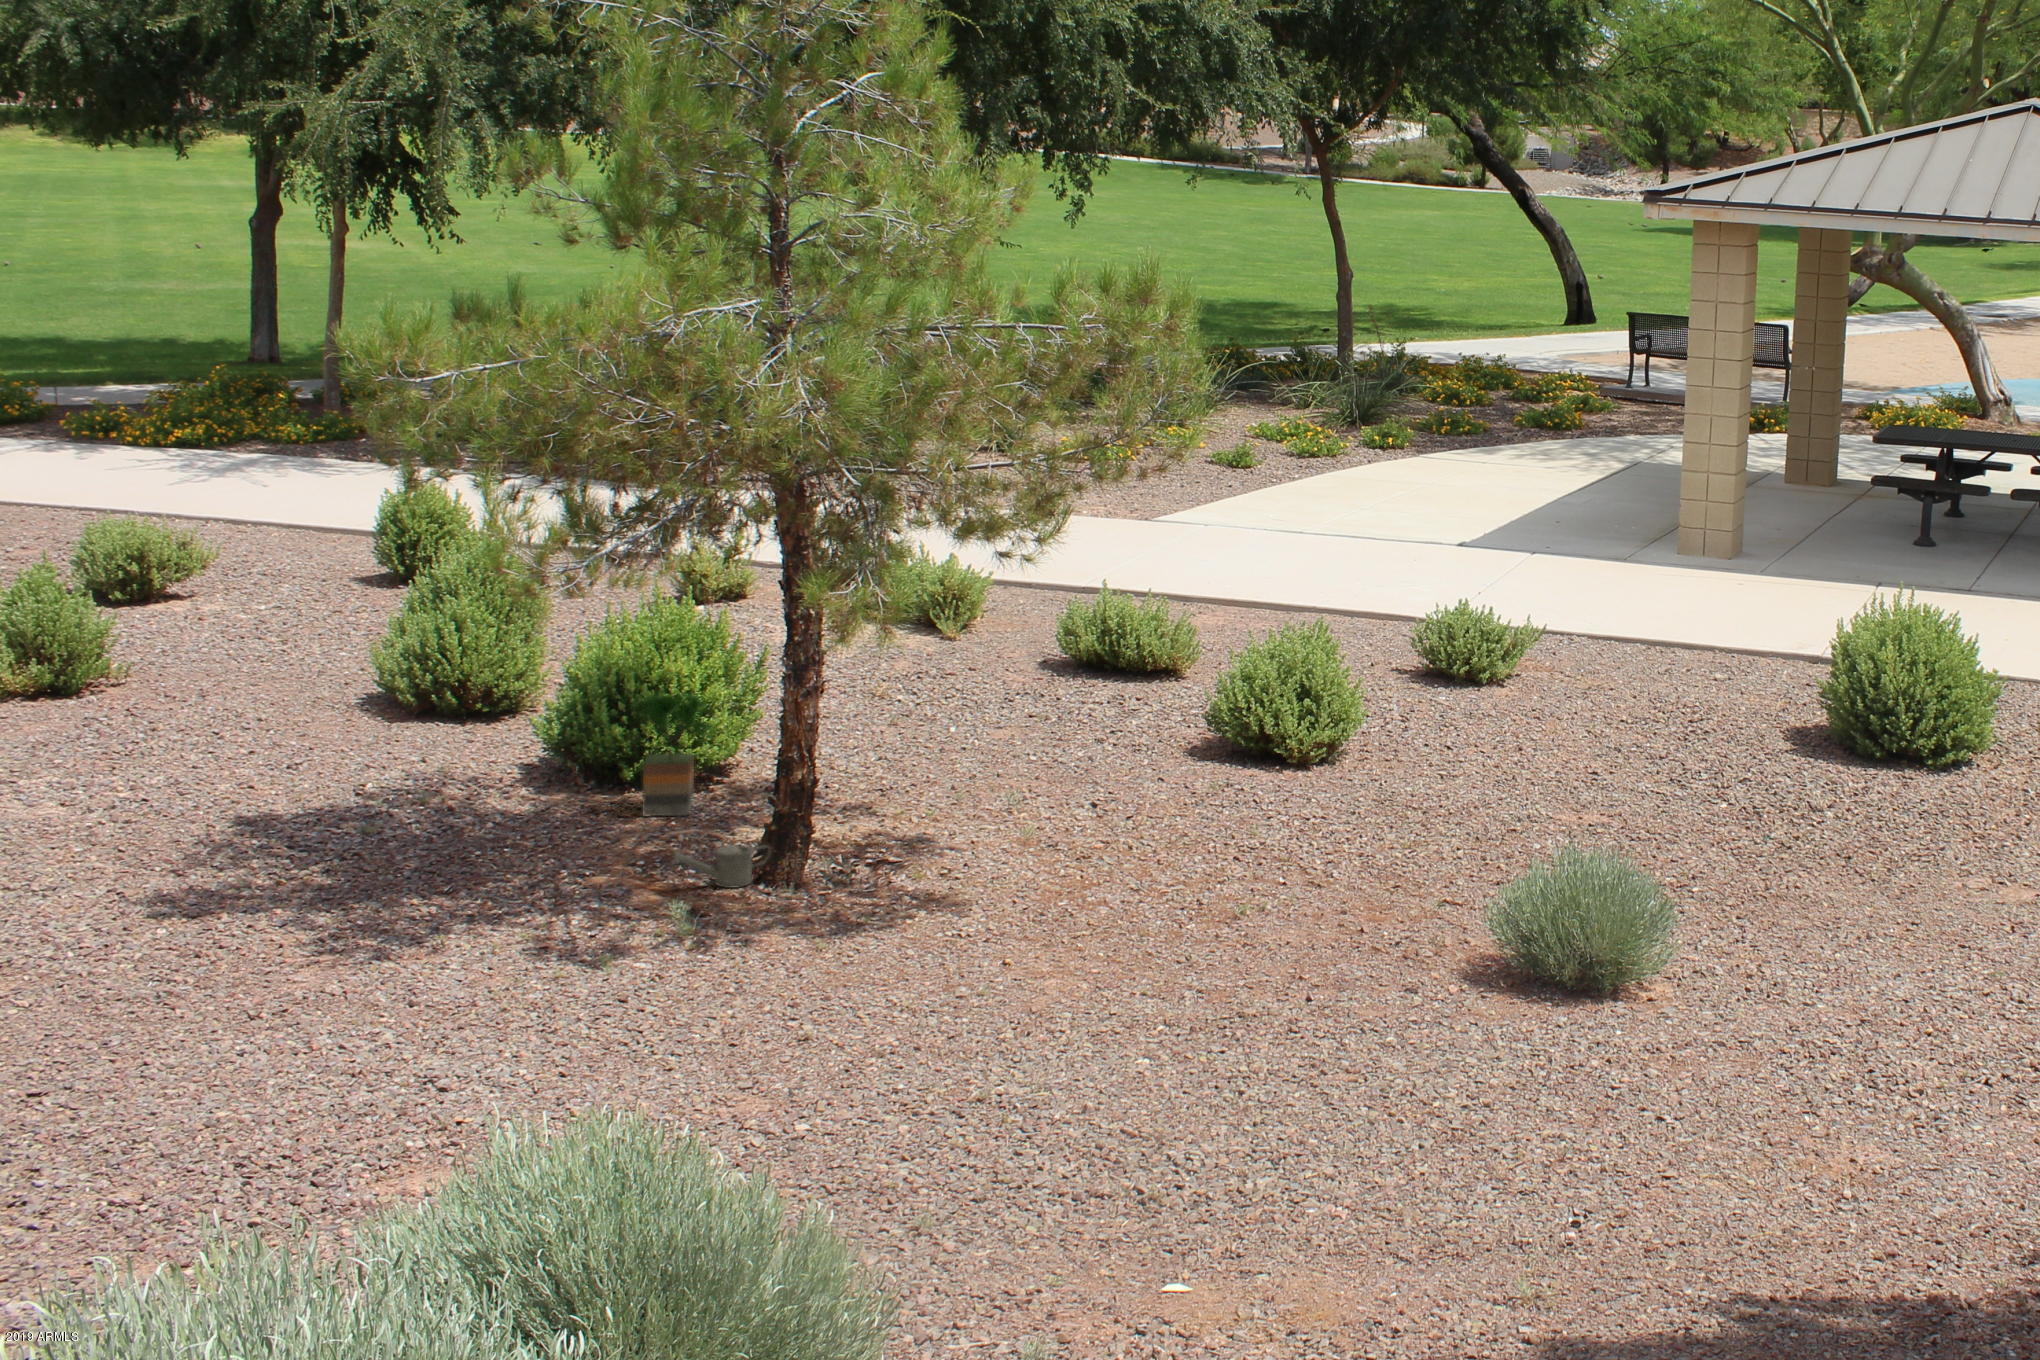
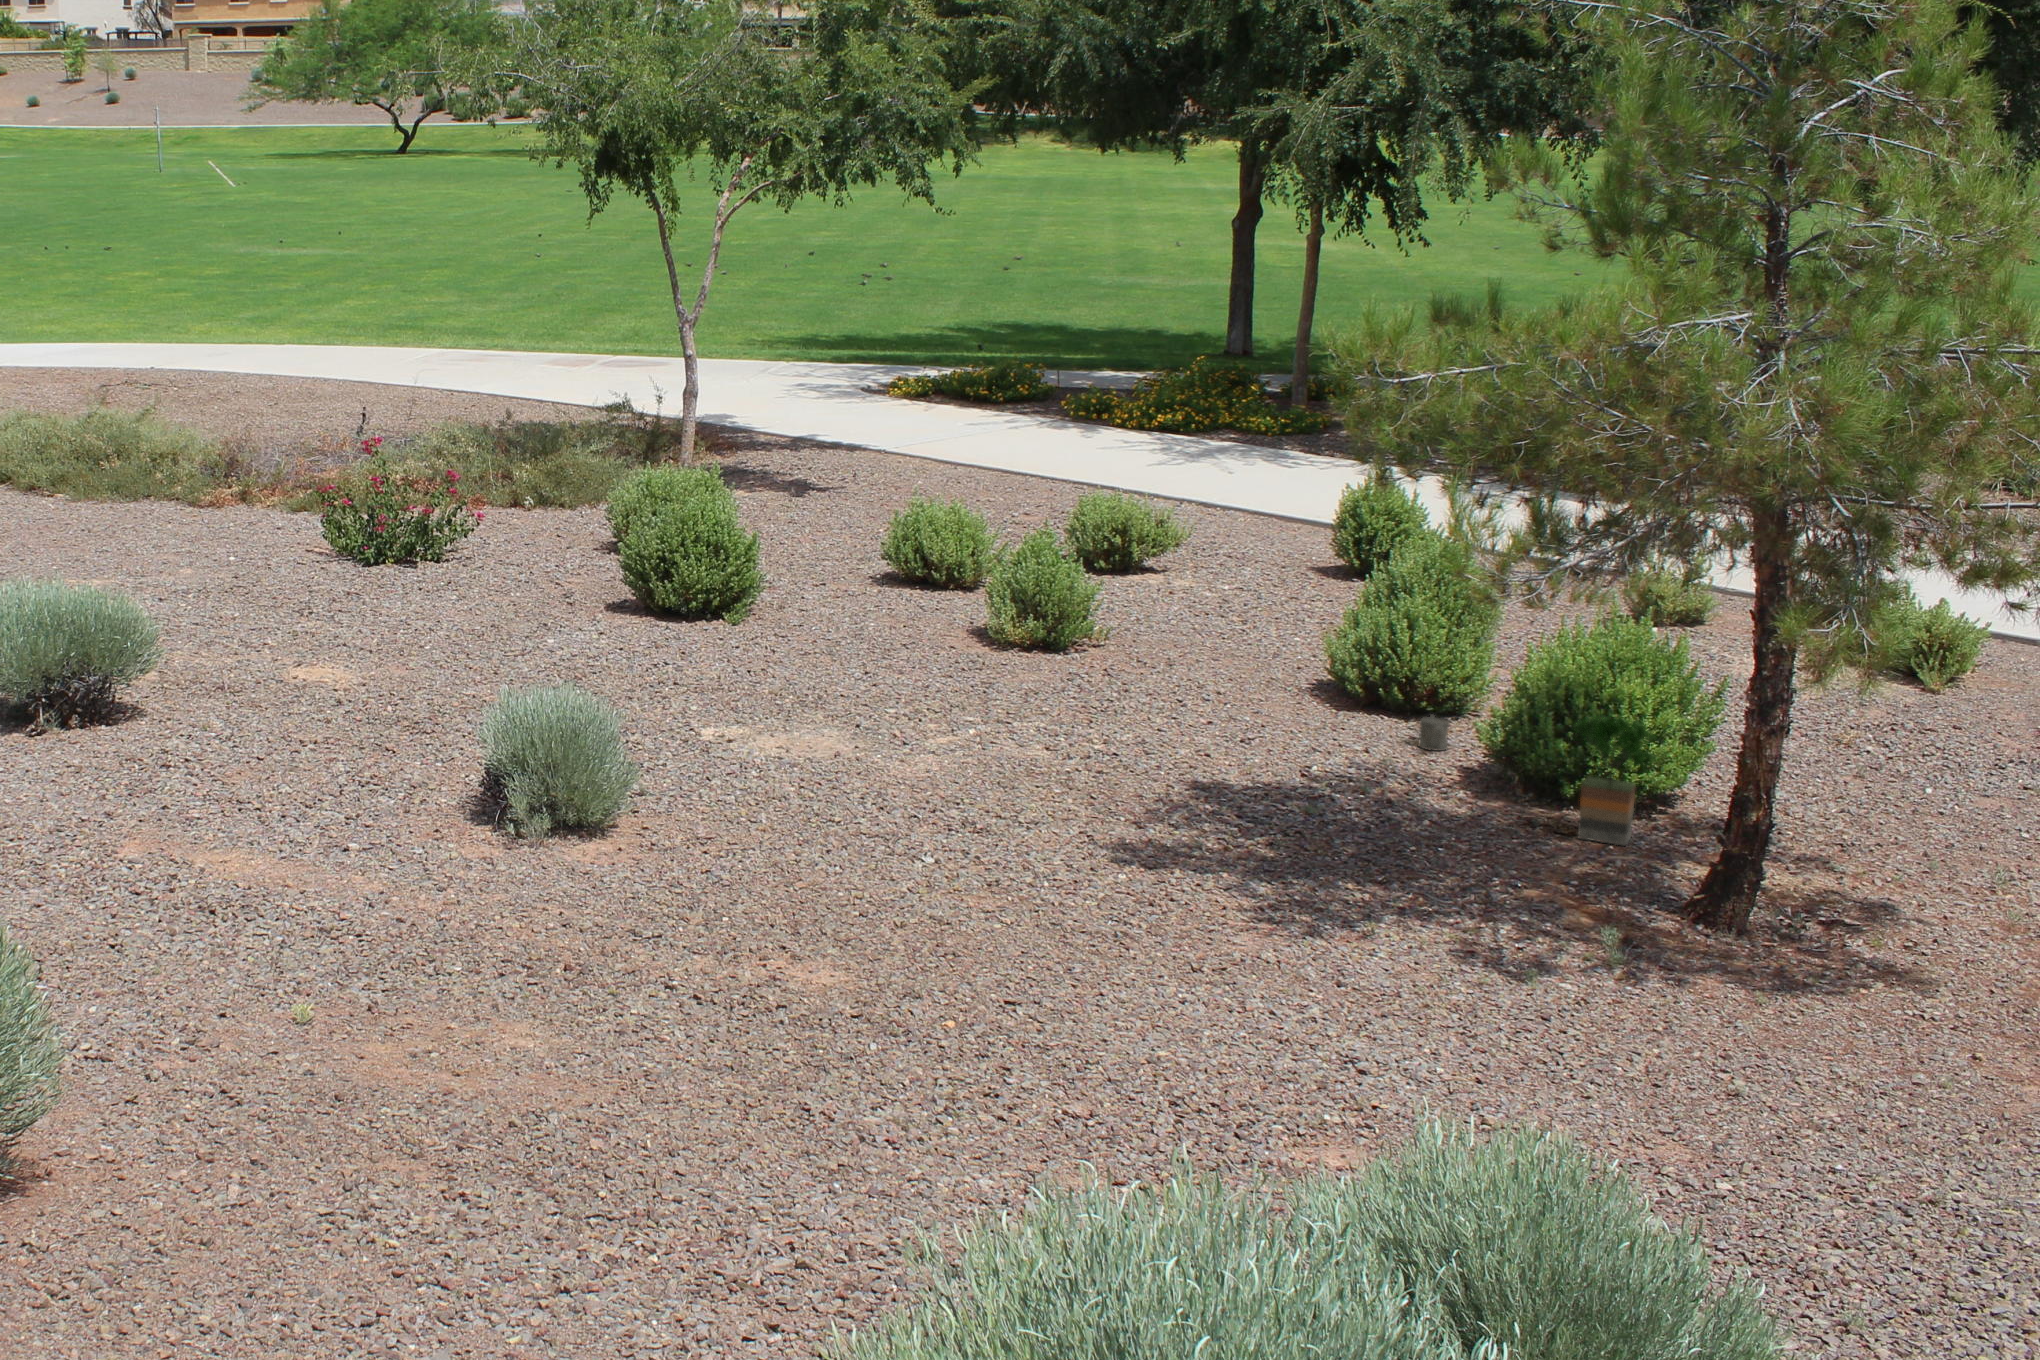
watering can: present [673,845,770,888] -> present [1418,715,1450,751]

